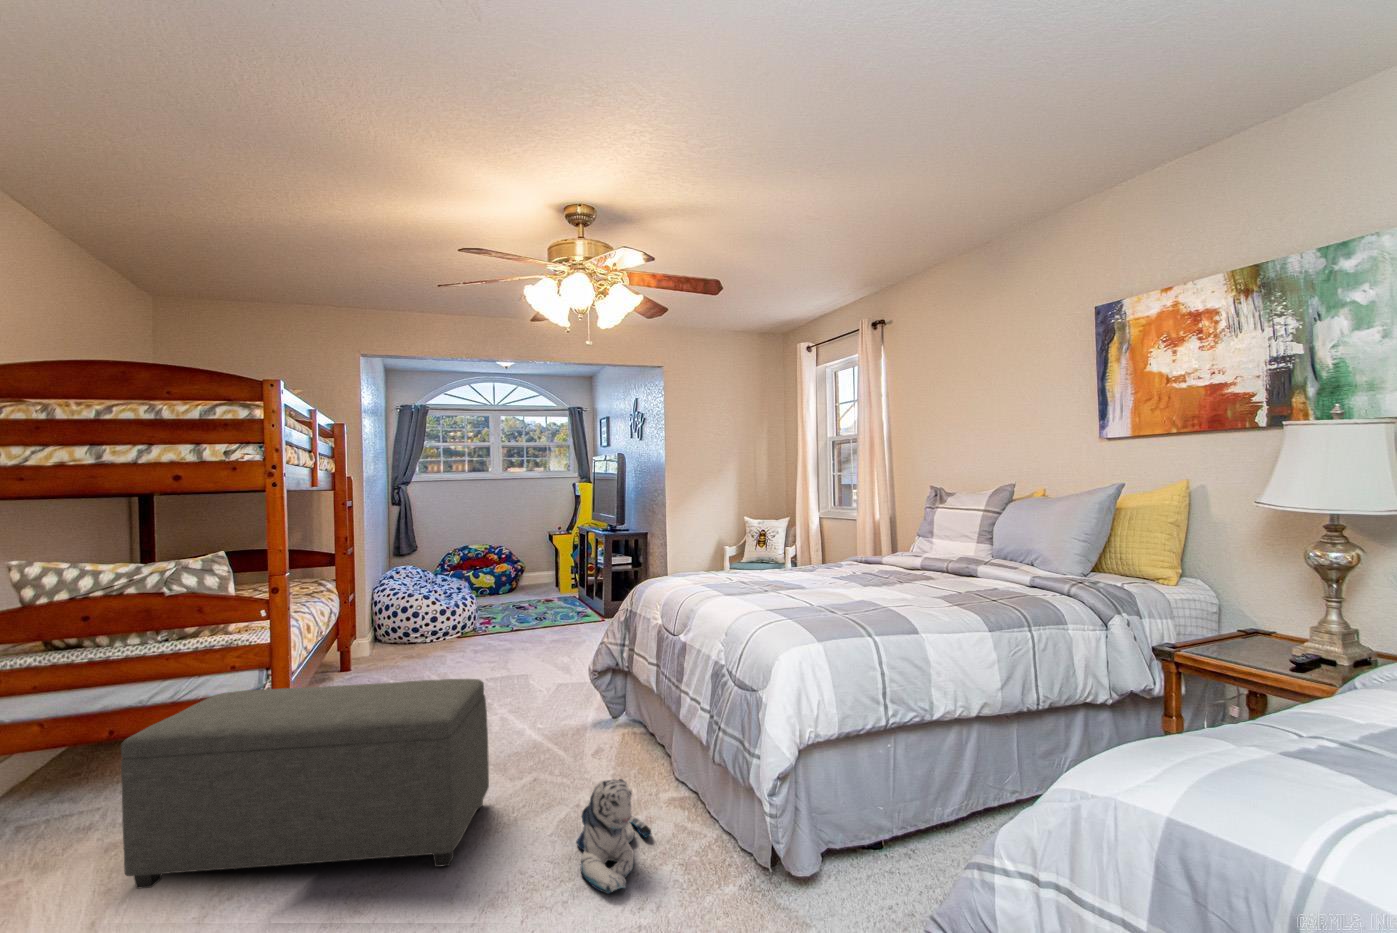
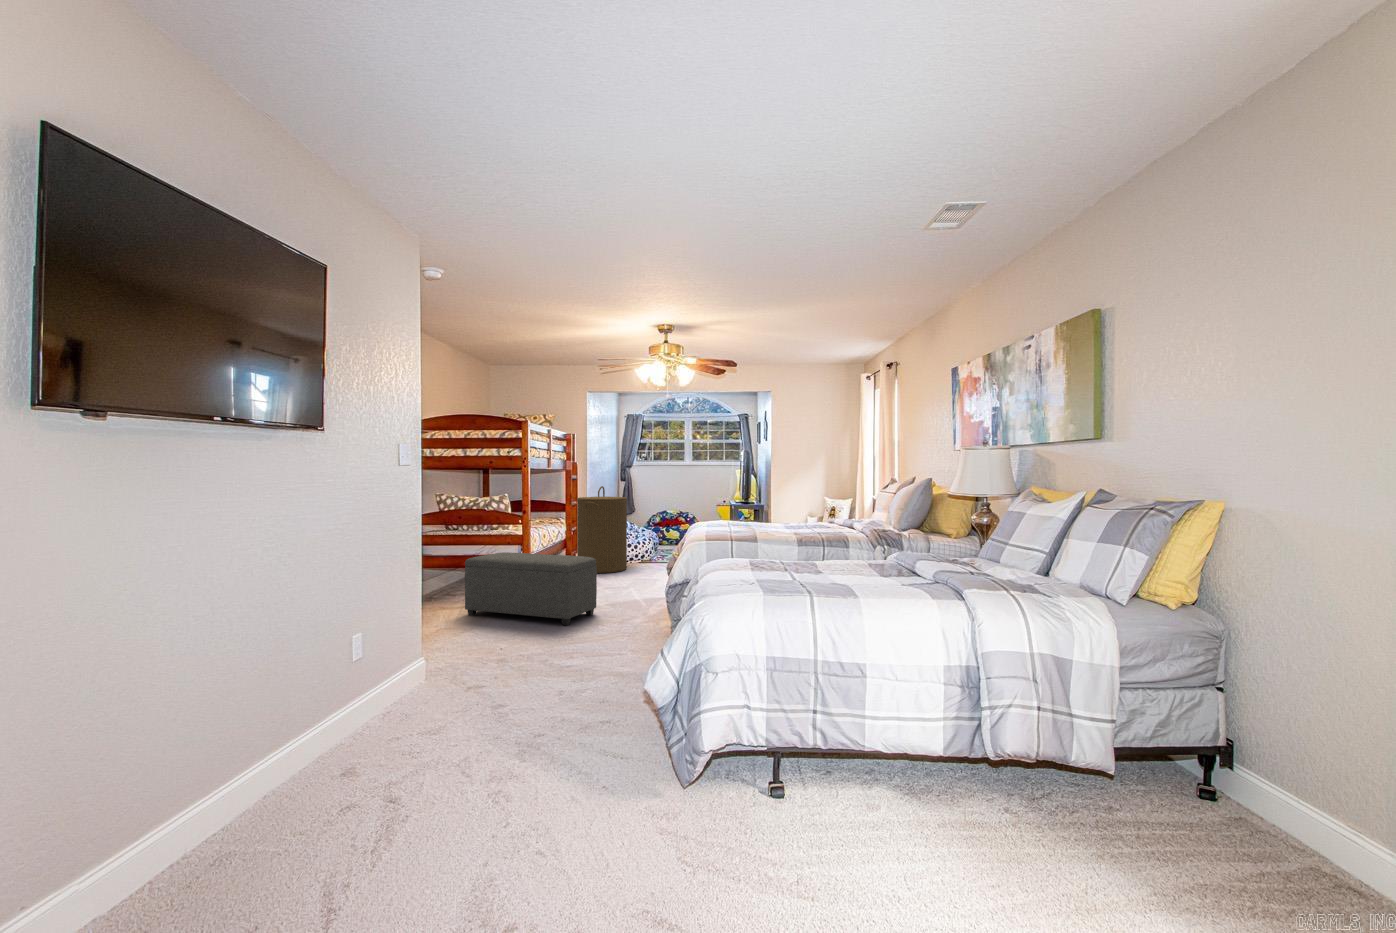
laundry hamper: none [348,514,449,676] -> present [577,486,627,573]
plush toy: present [576,779,651,894] -> none [610,599,648,638]

